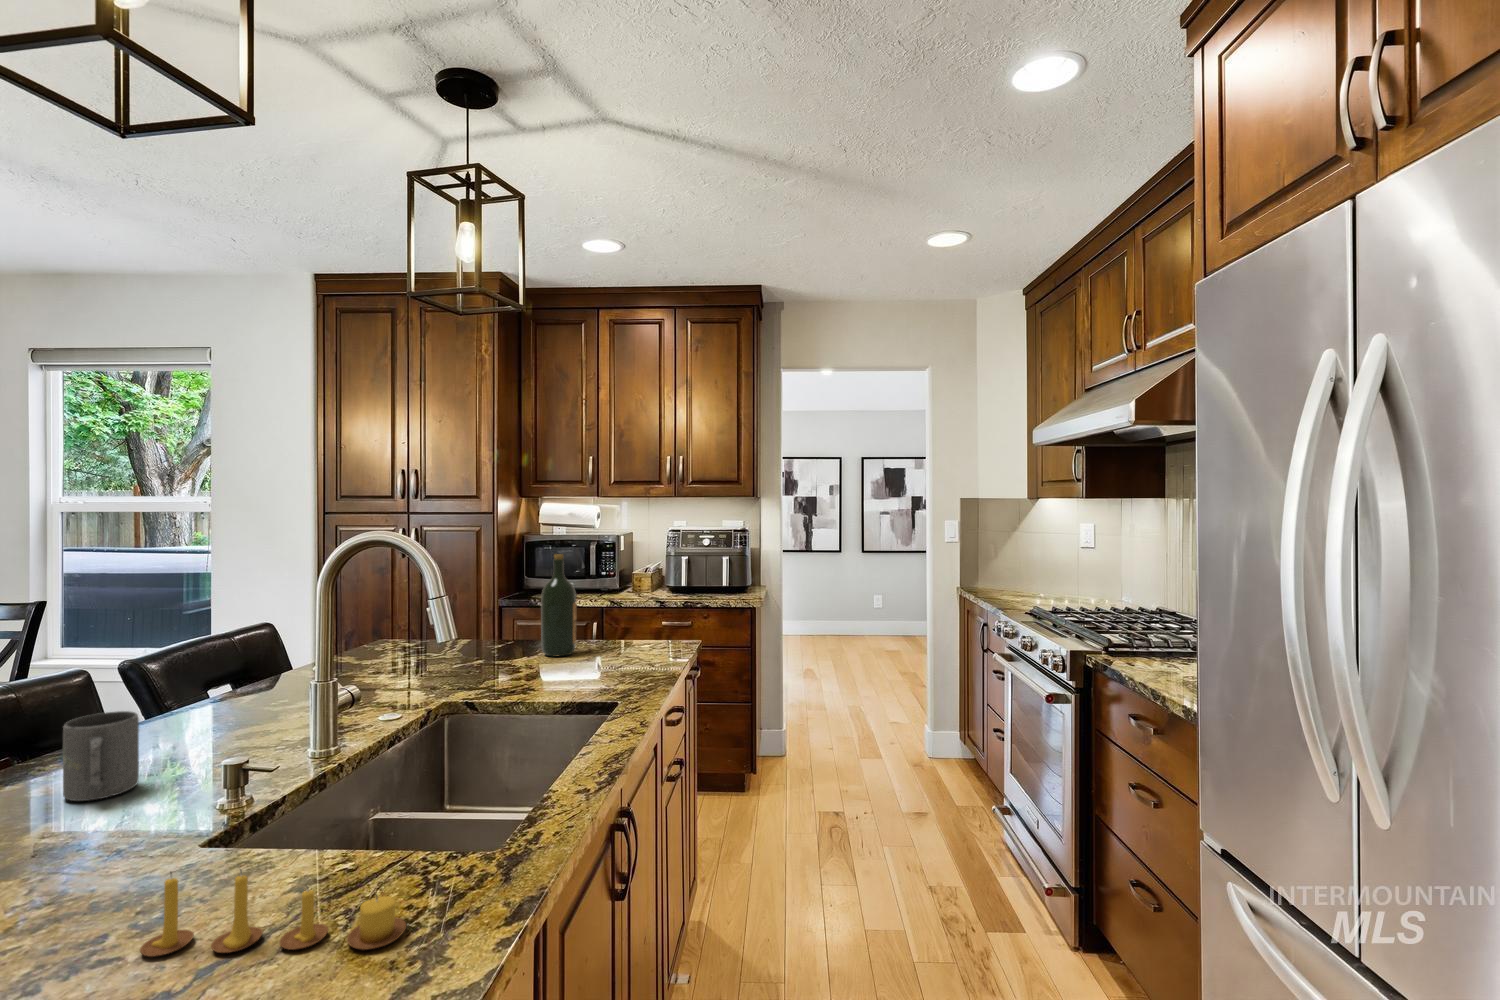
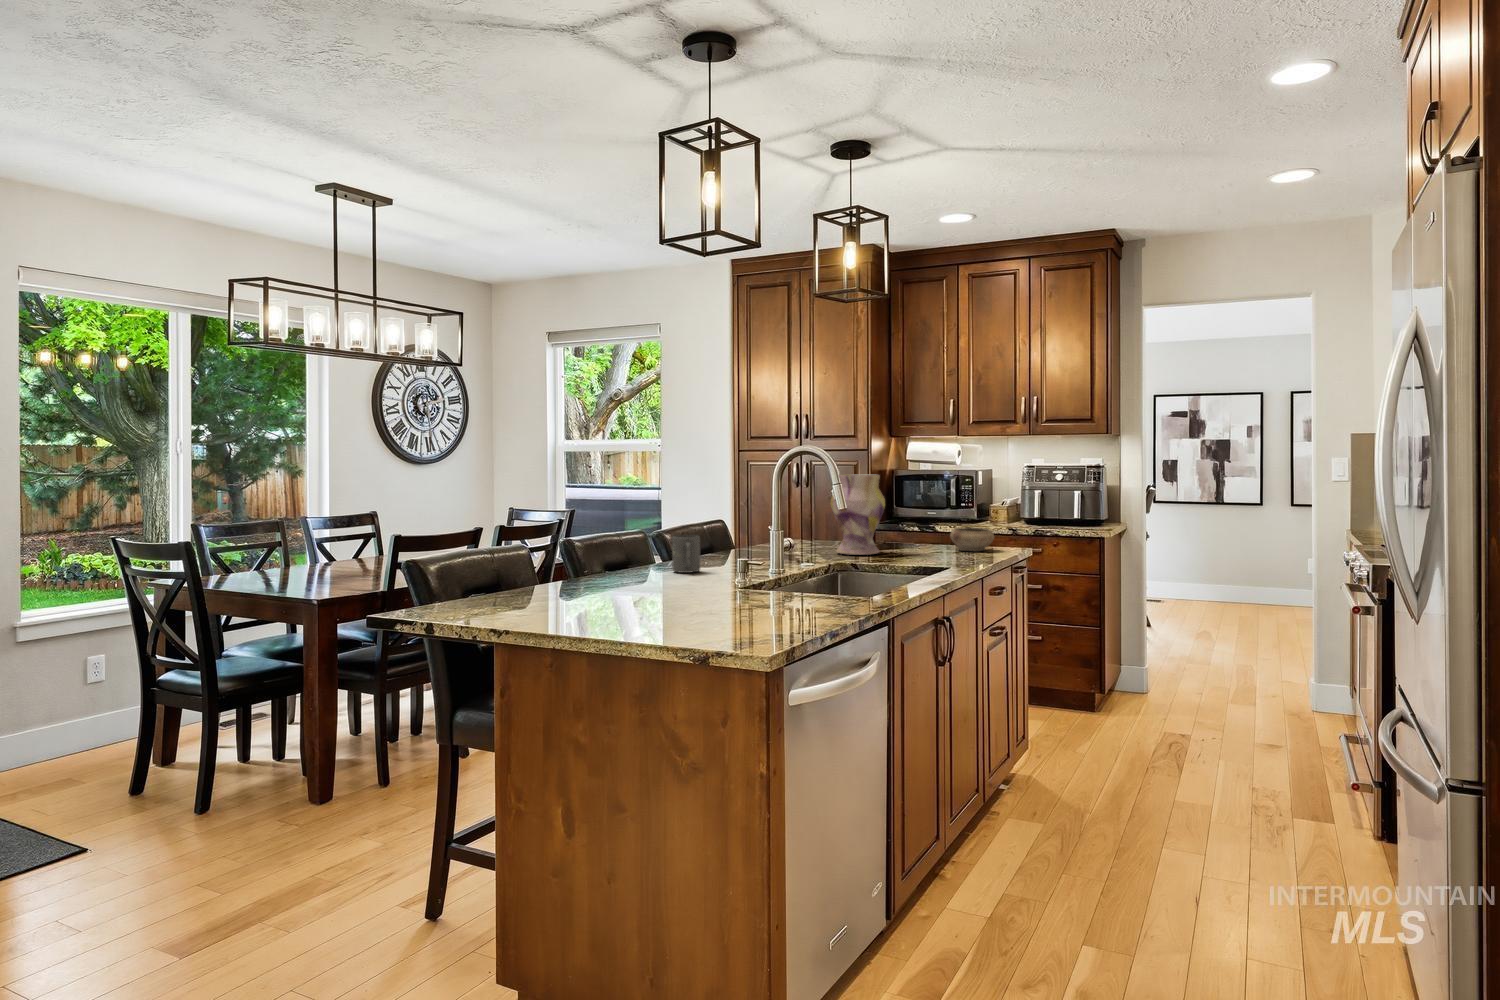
wine bottle: present [541,554,577,657] -> none [902,474,927,550]
vase: none [436,559,519,681] -> present [831,474,885,555]
ceramic bowl: none [607,620,663,655] -> present [950,527,994,552]
candle: present [140,870,406,957] -> none [740,567,834,601]

